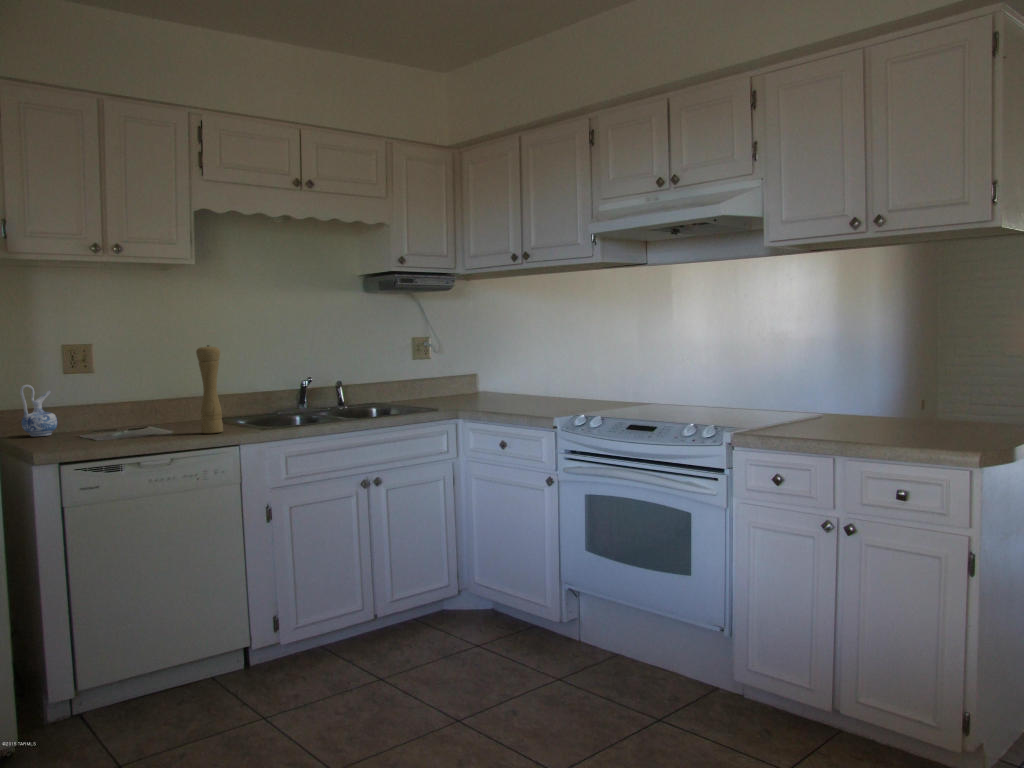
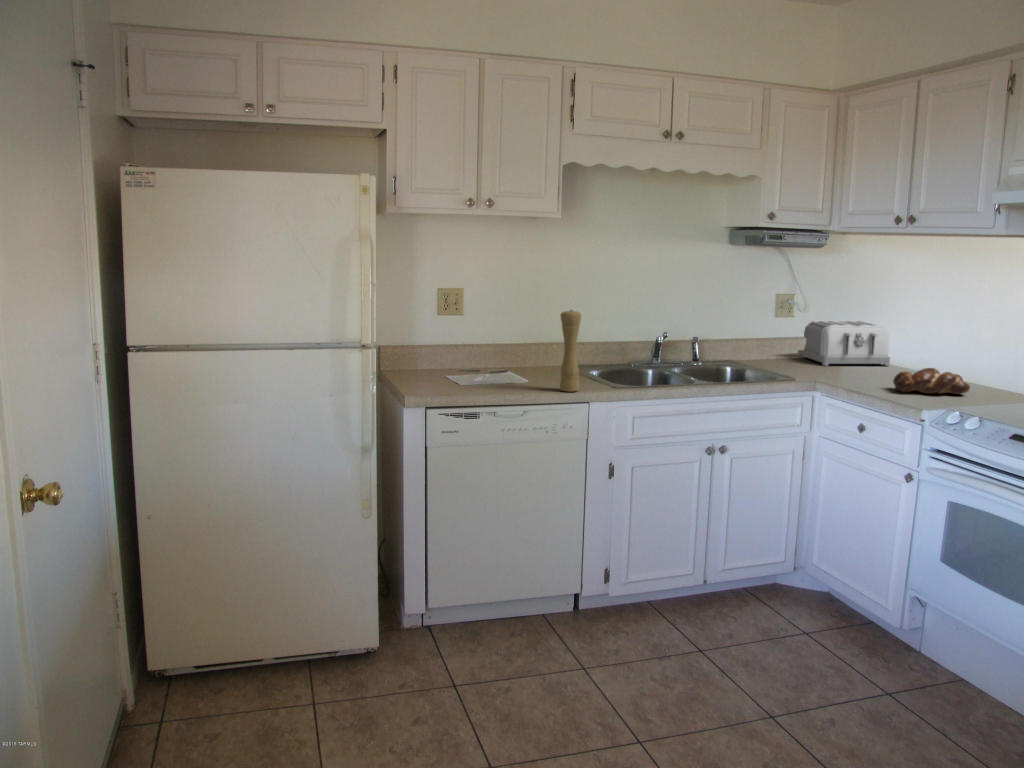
toaster: none [437,361,517,401] -> present [798,321,890,366]
ceramic pitcher: present [20,385,57,436] -> none [420,331,446,376]
bread loaf: none [525,386,586,409] -> present [893,368,970,394]

